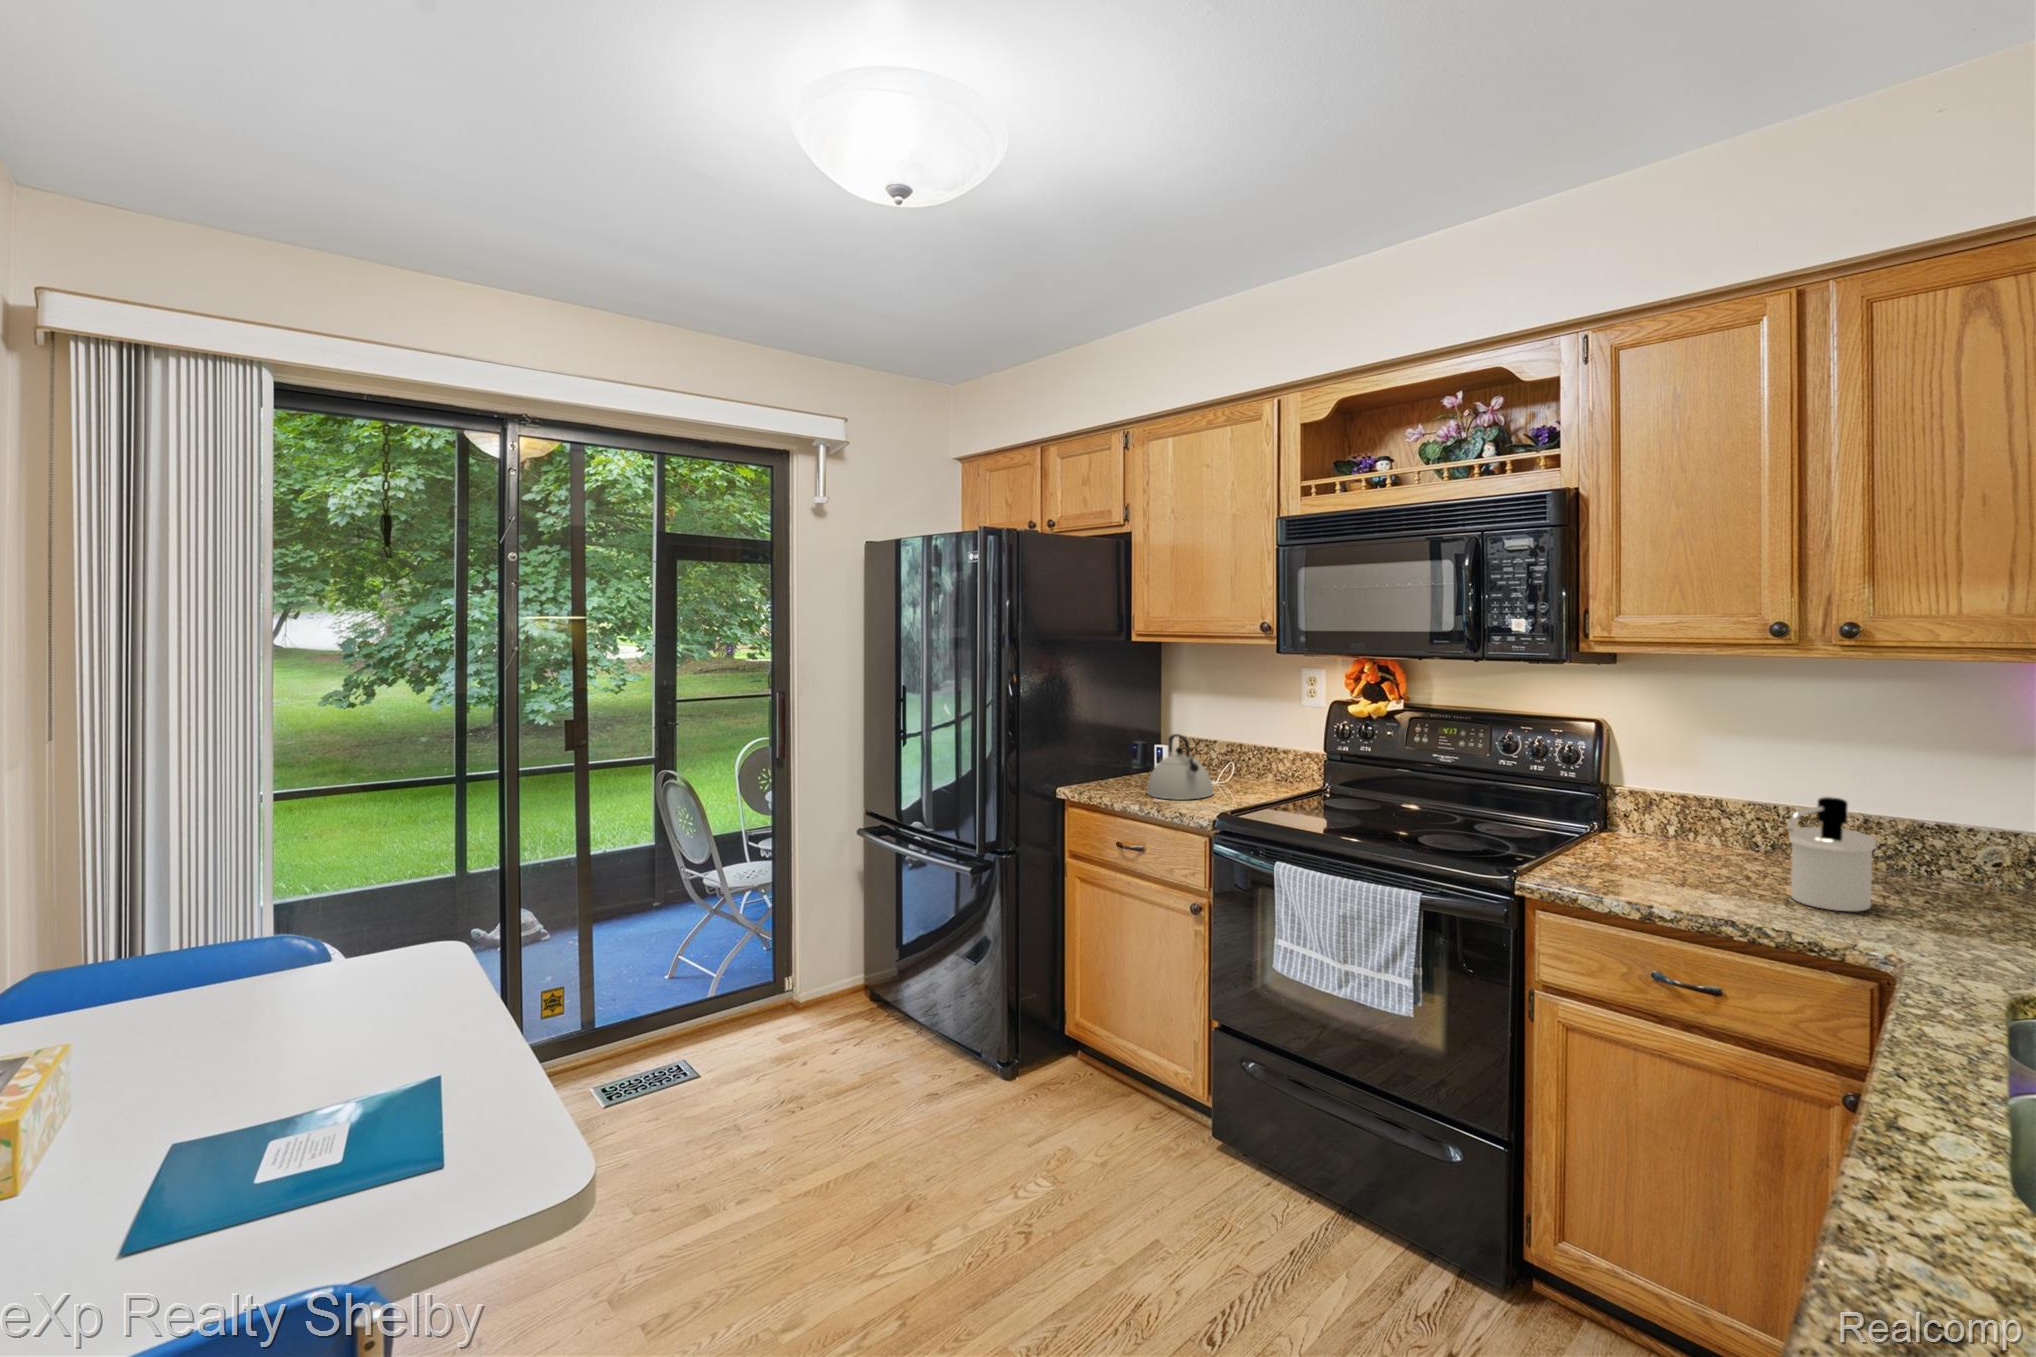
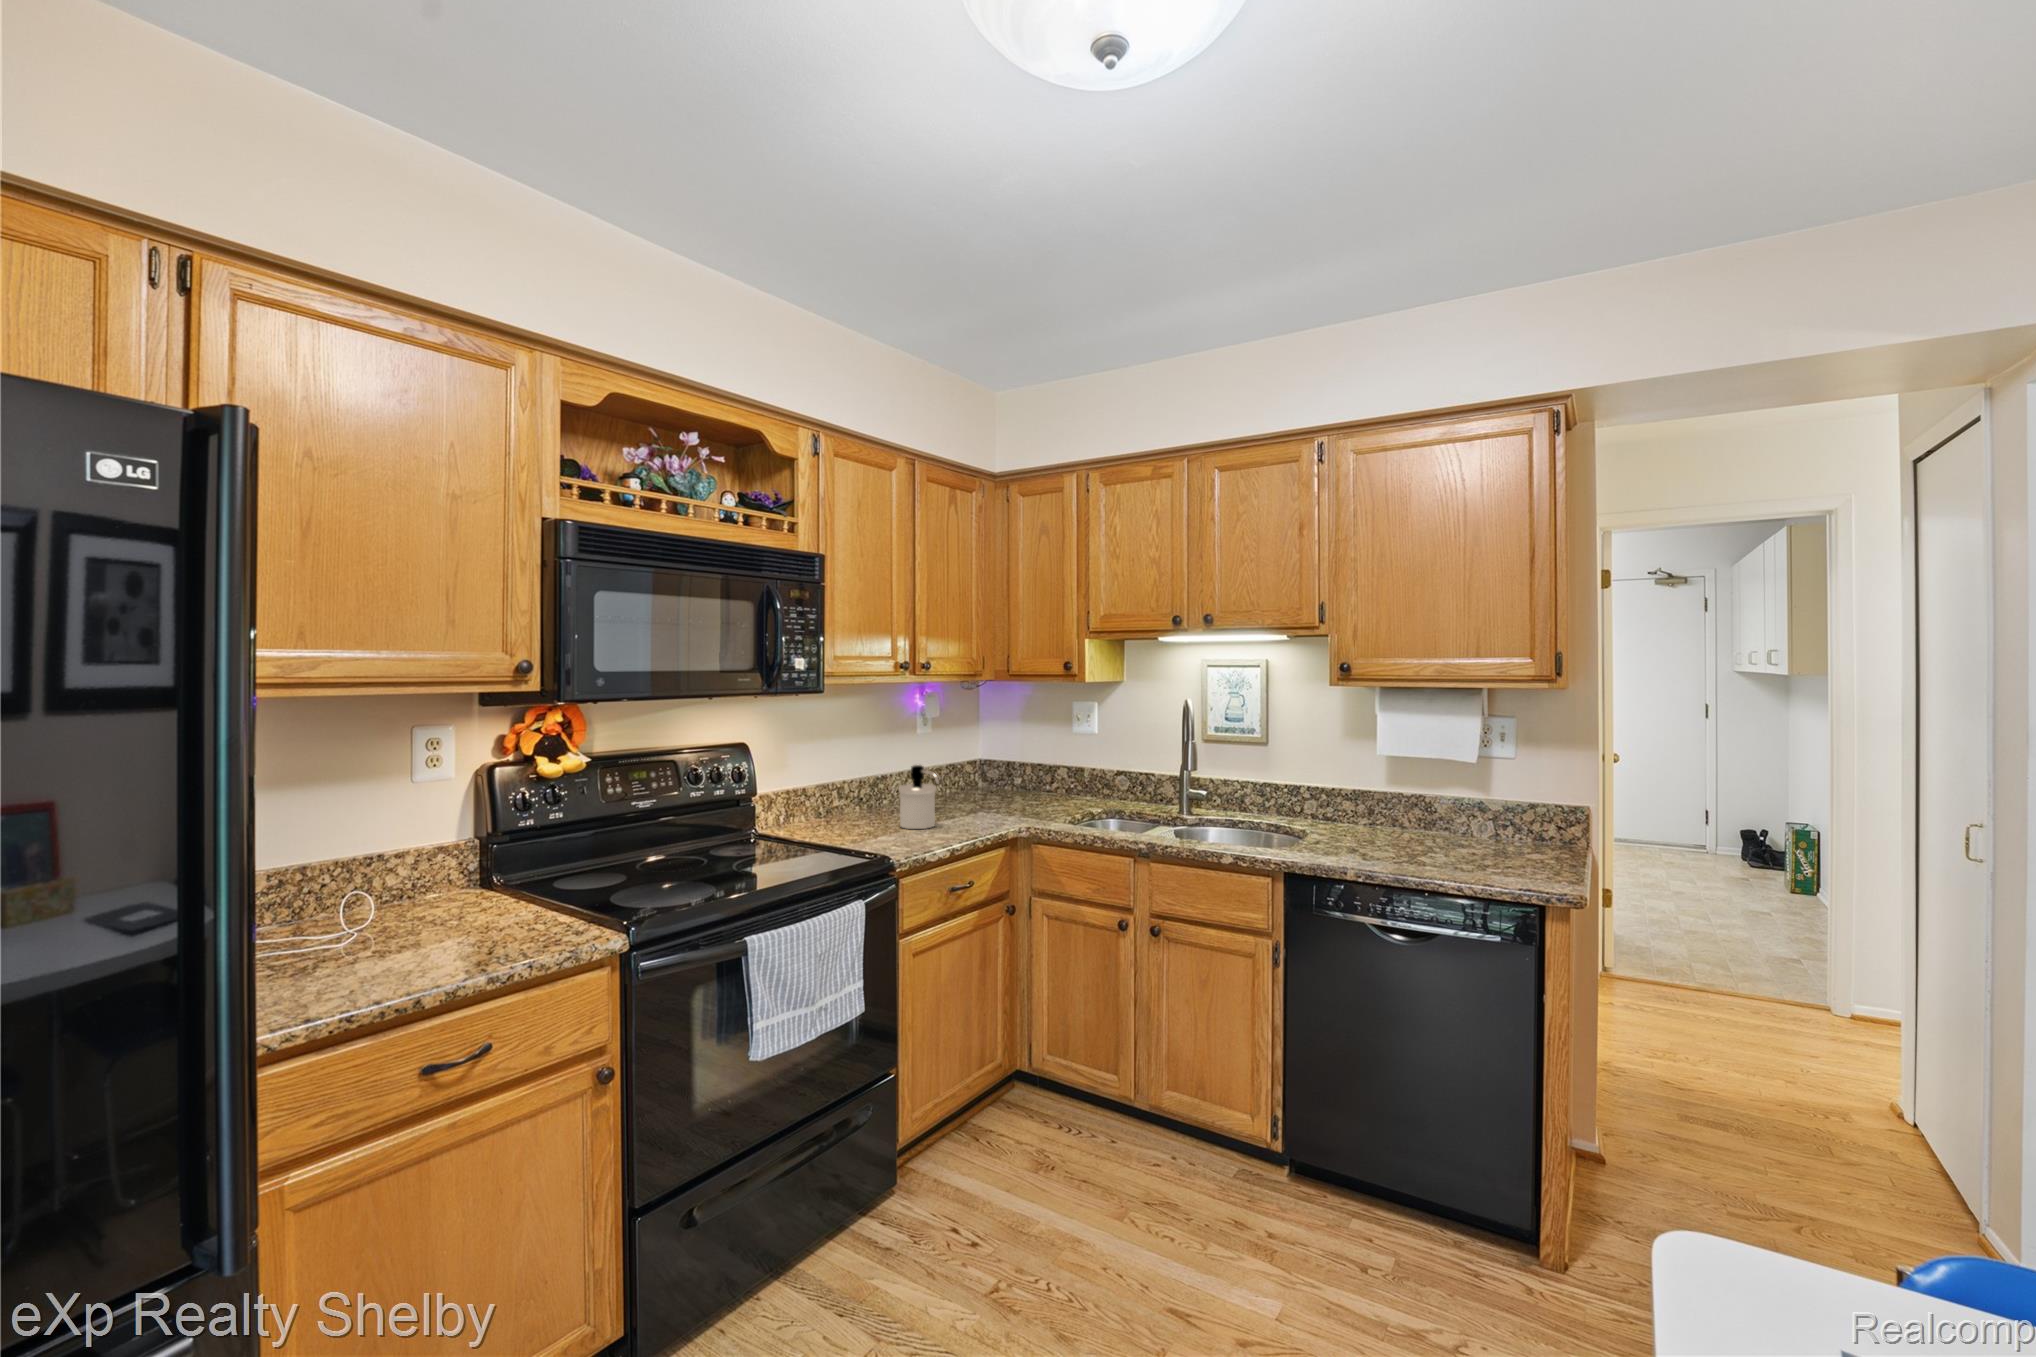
kettle: present [1147,734,1214,800] -> none [313,846,459,966]

